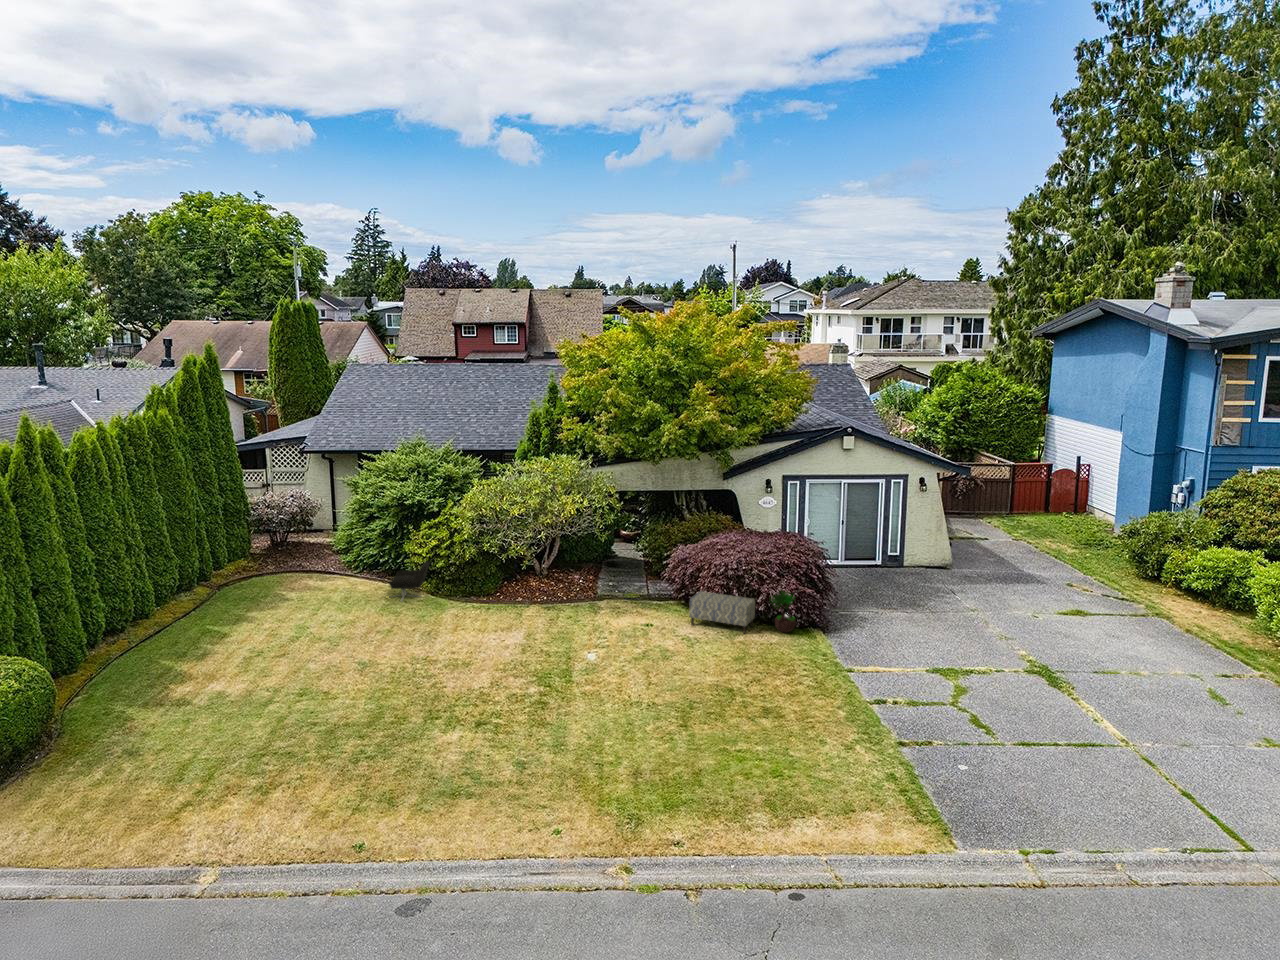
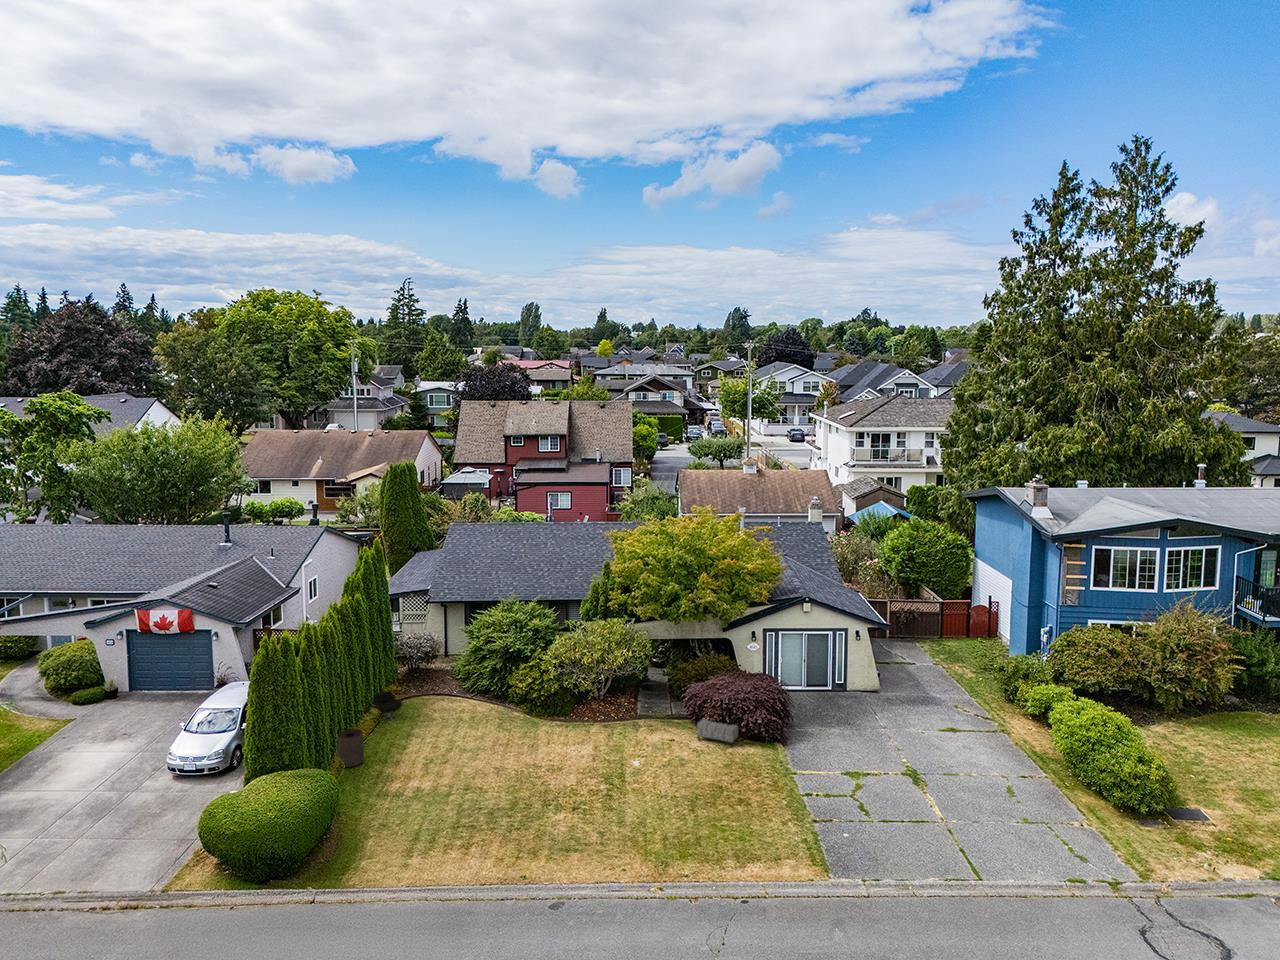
lounge chair: present [389,561,430,601] -> present [373,691,403,717]
potted tree: present [771,591,796,632] -> none [747,717,764,746]
trash can: none [93,602,145,661] -> present [338,729,364,767]

